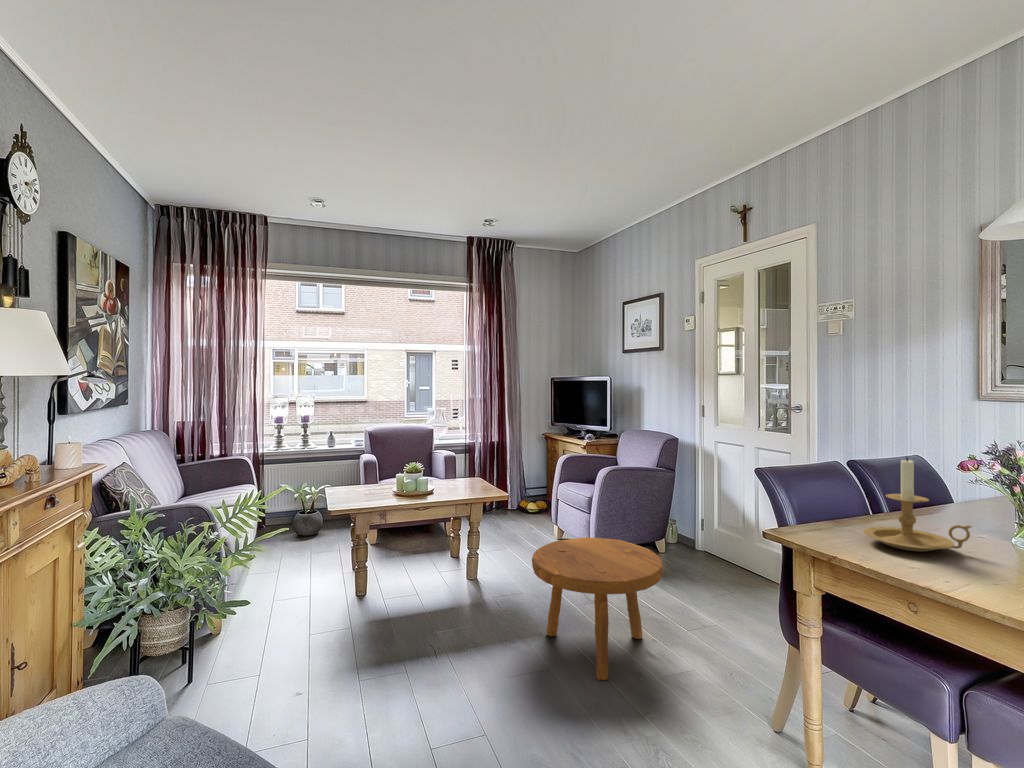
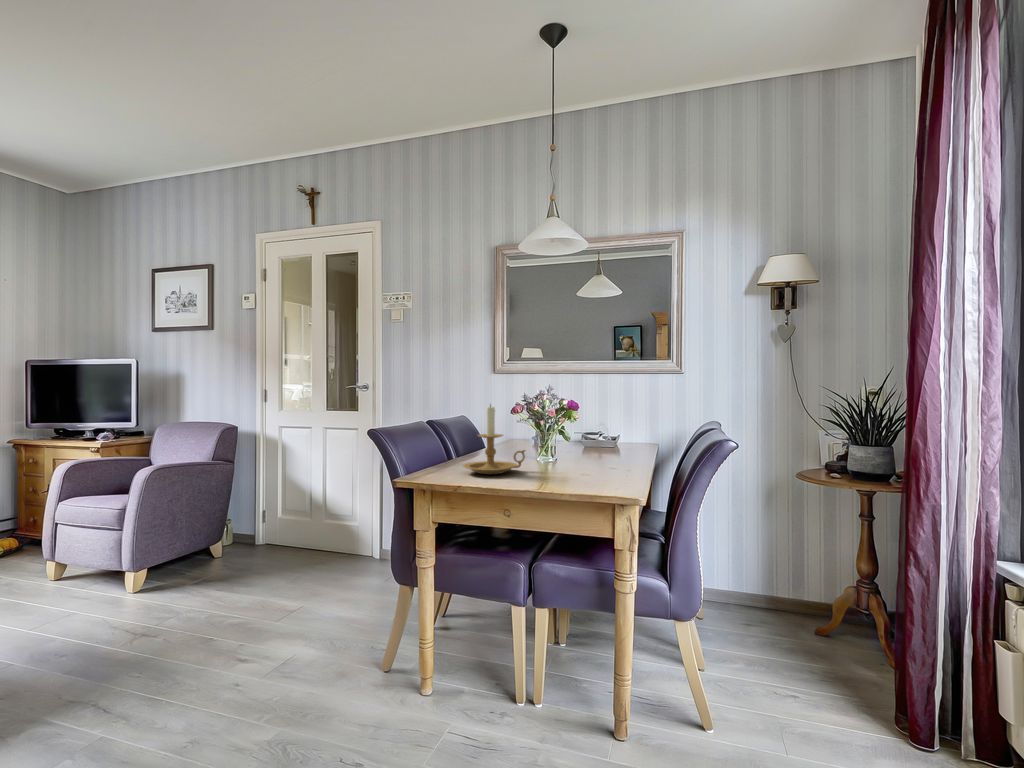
footstool: present [532,537,663,681] -> none [70,542,263,708]

